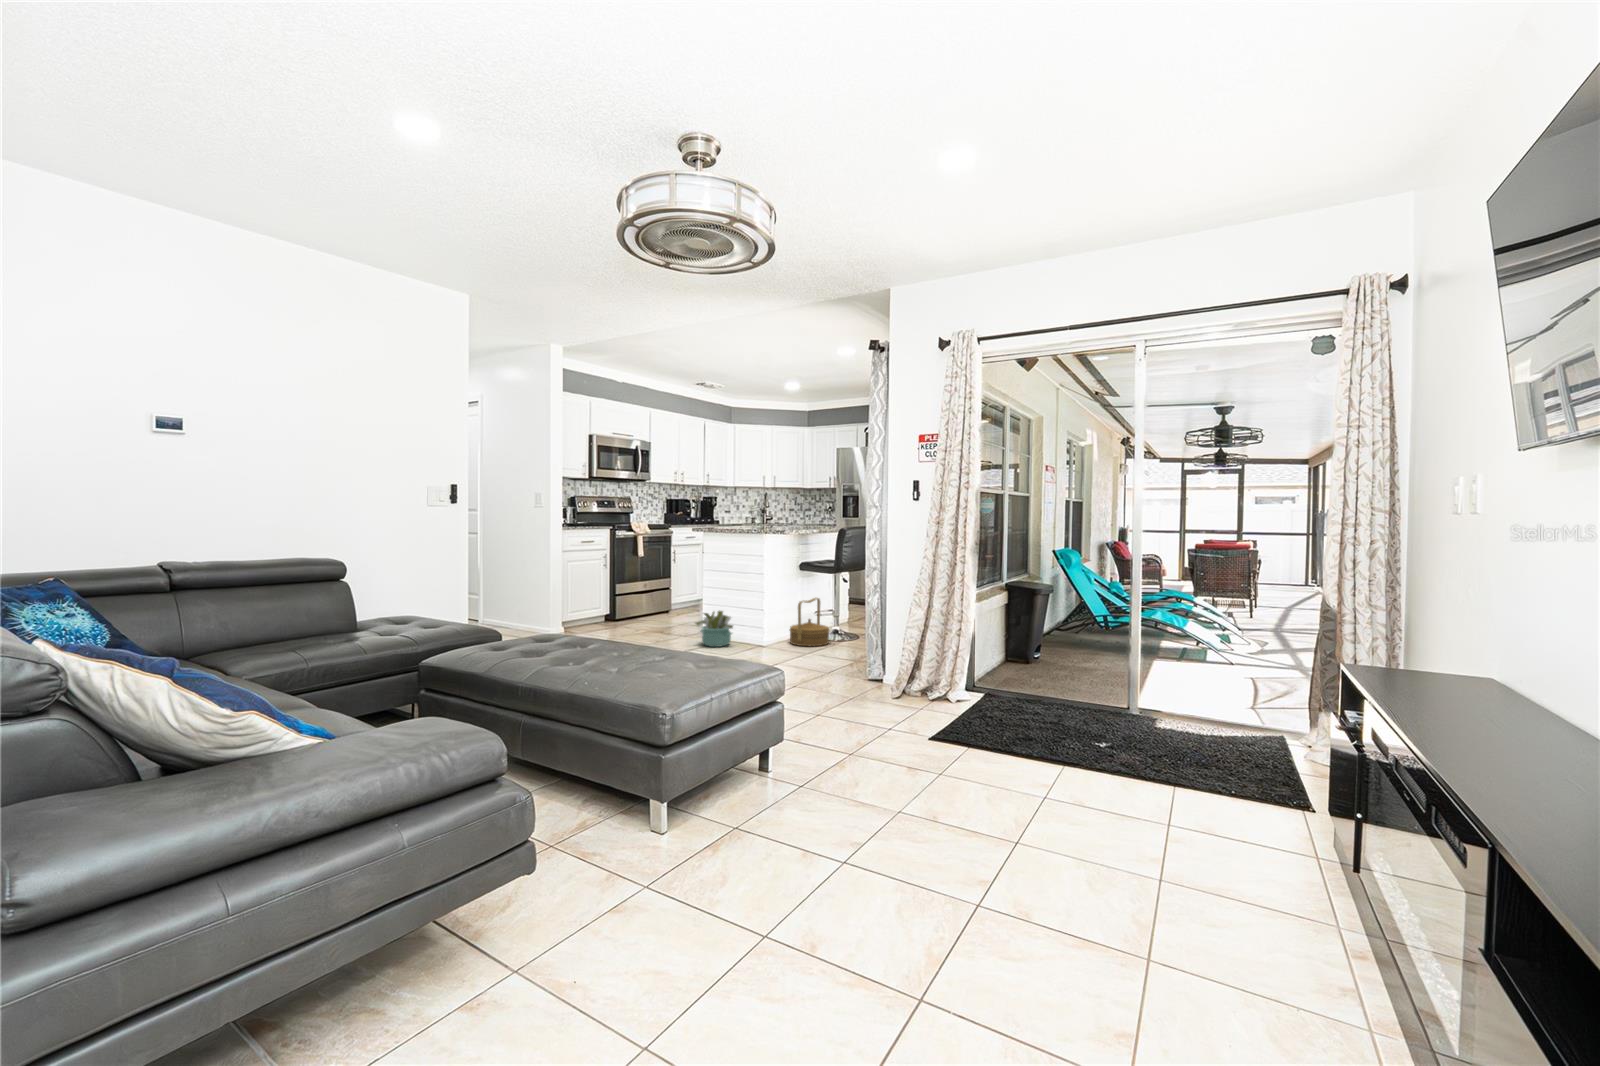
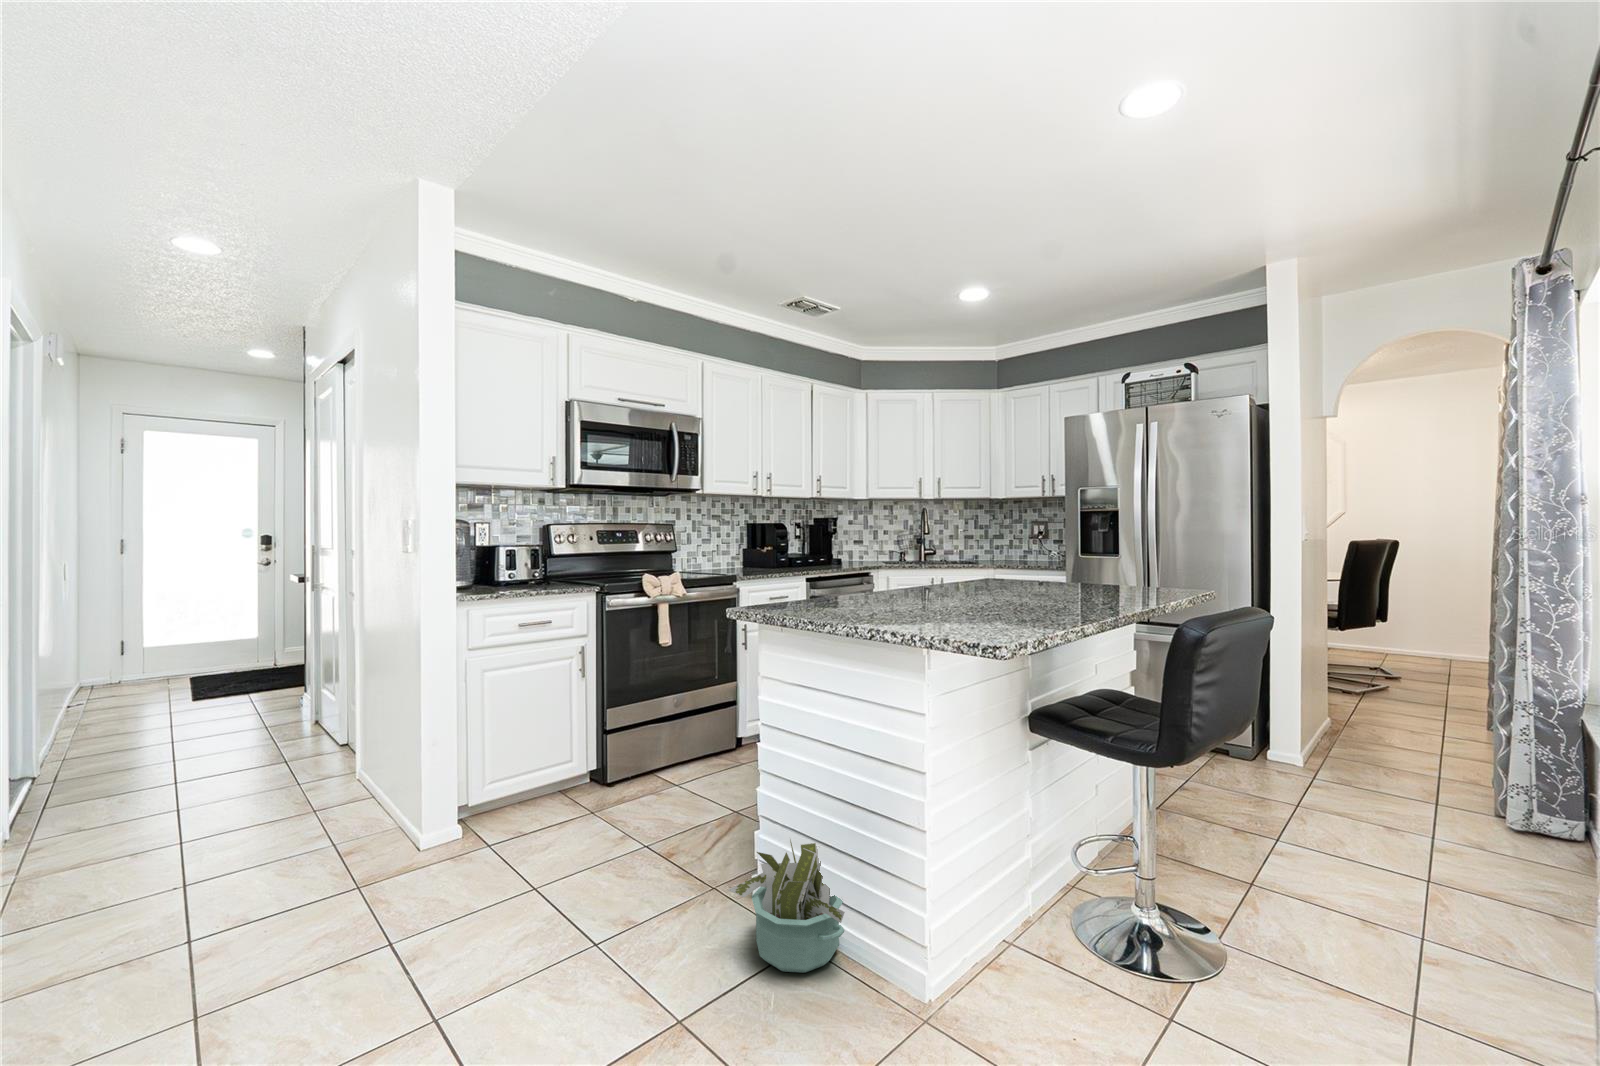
woven basket: present [790,598,829,646] -> none [1017,807,1155,1003]

